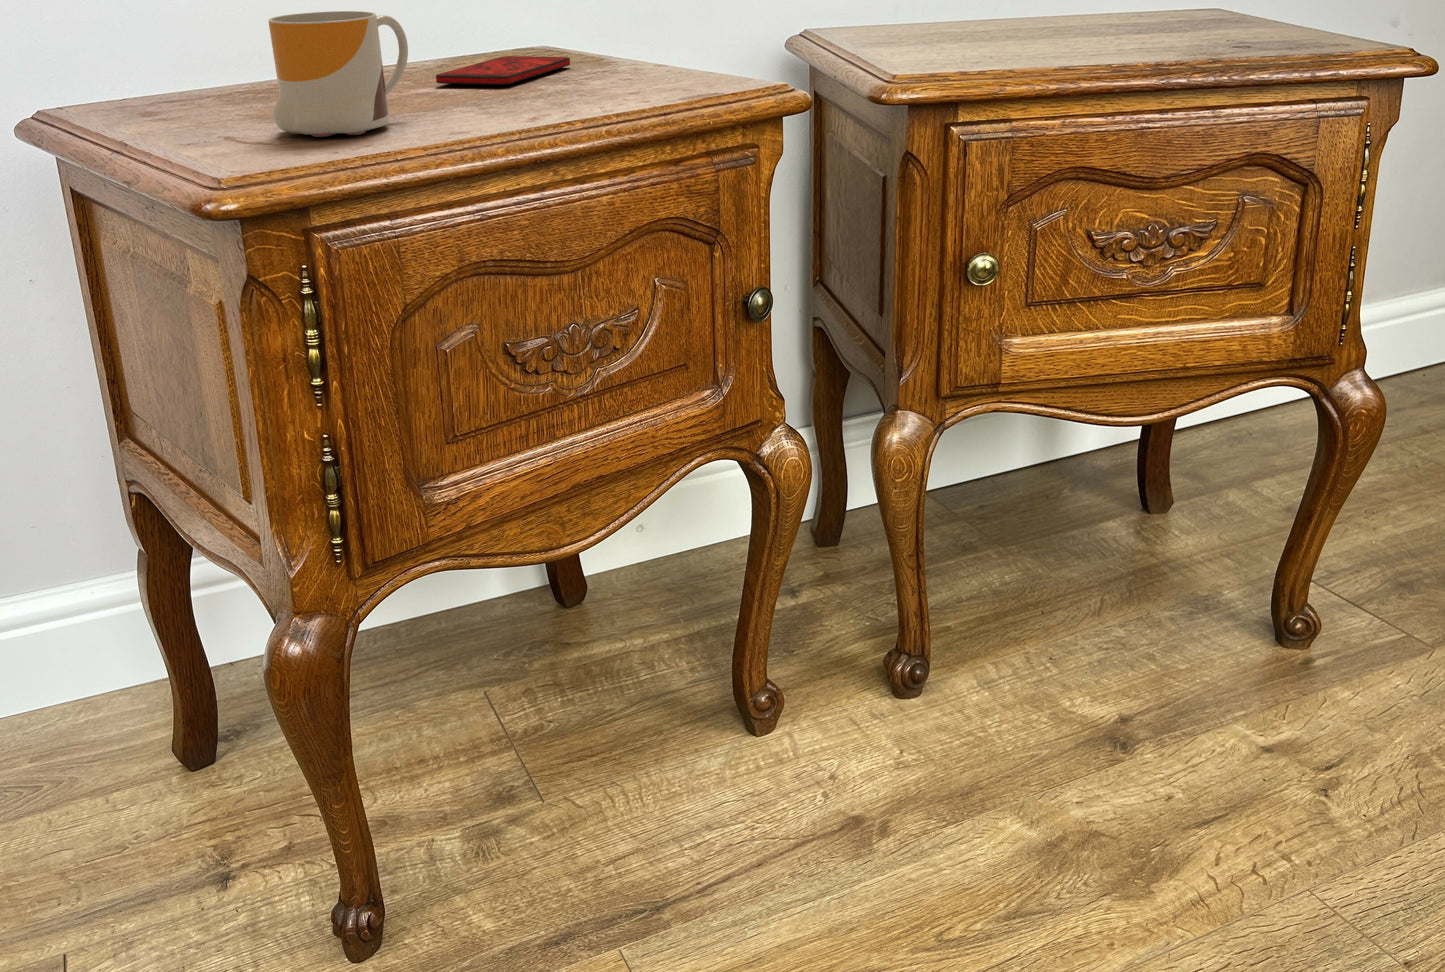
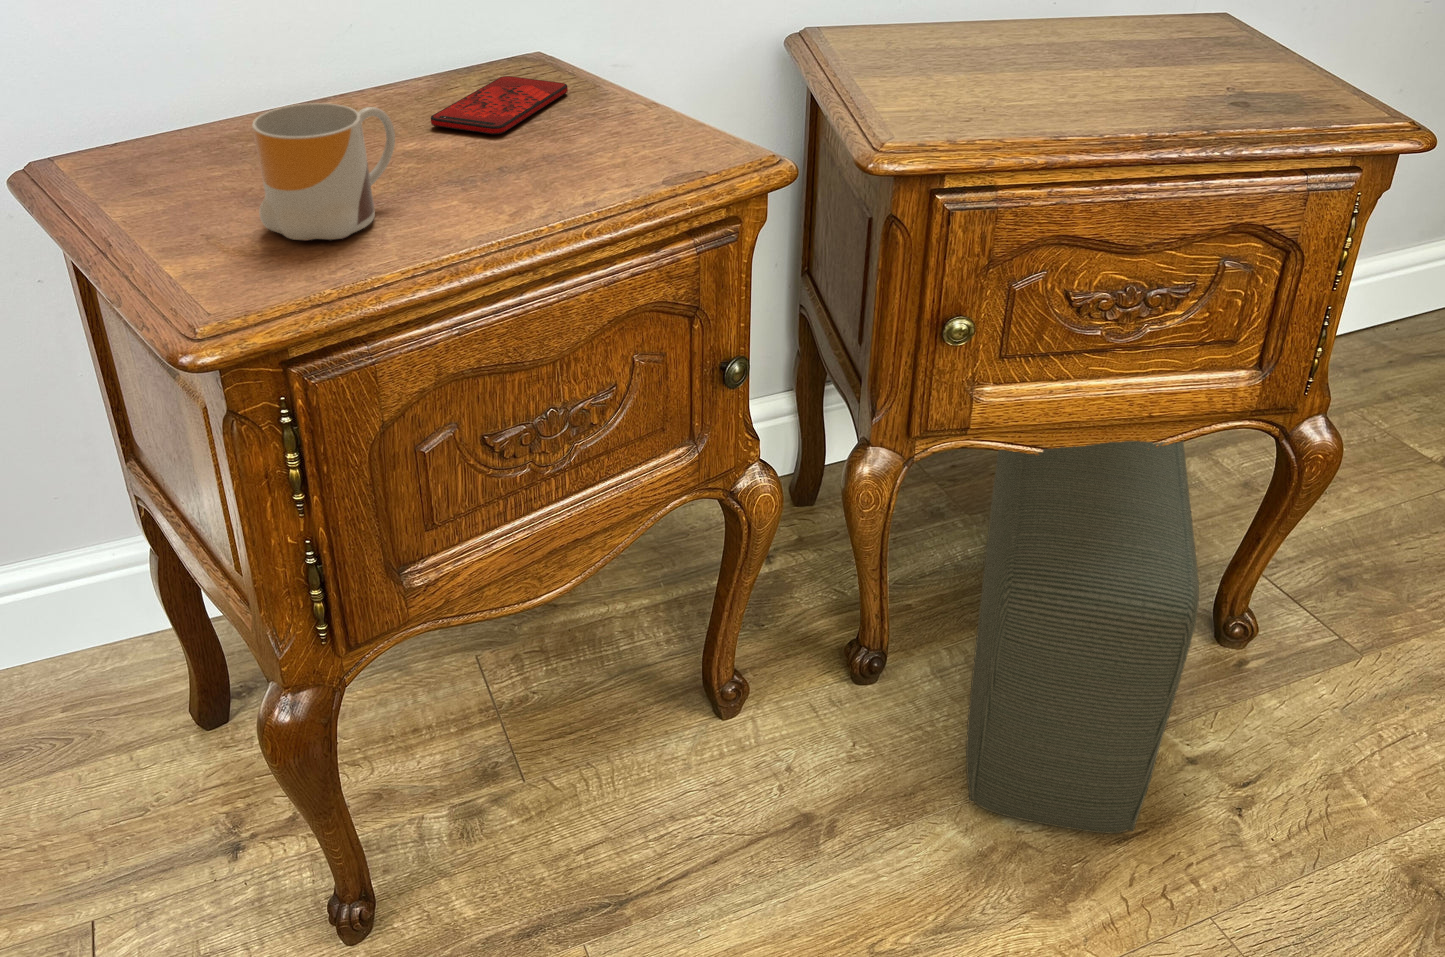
pouf: none [1024,311,1259,815] -> present [966,441,1199,833]

